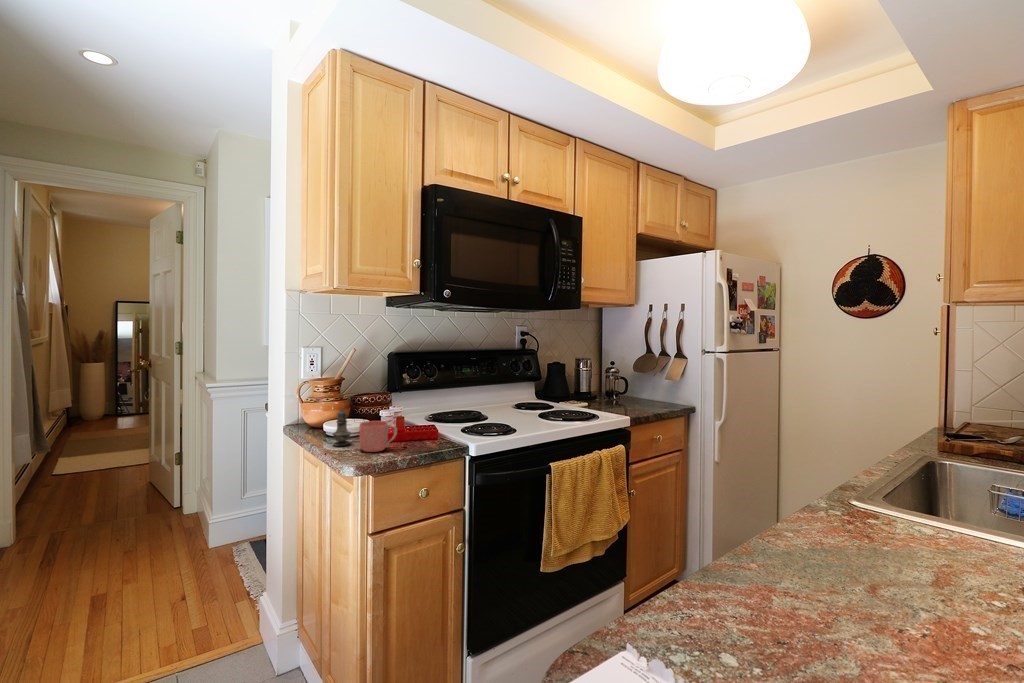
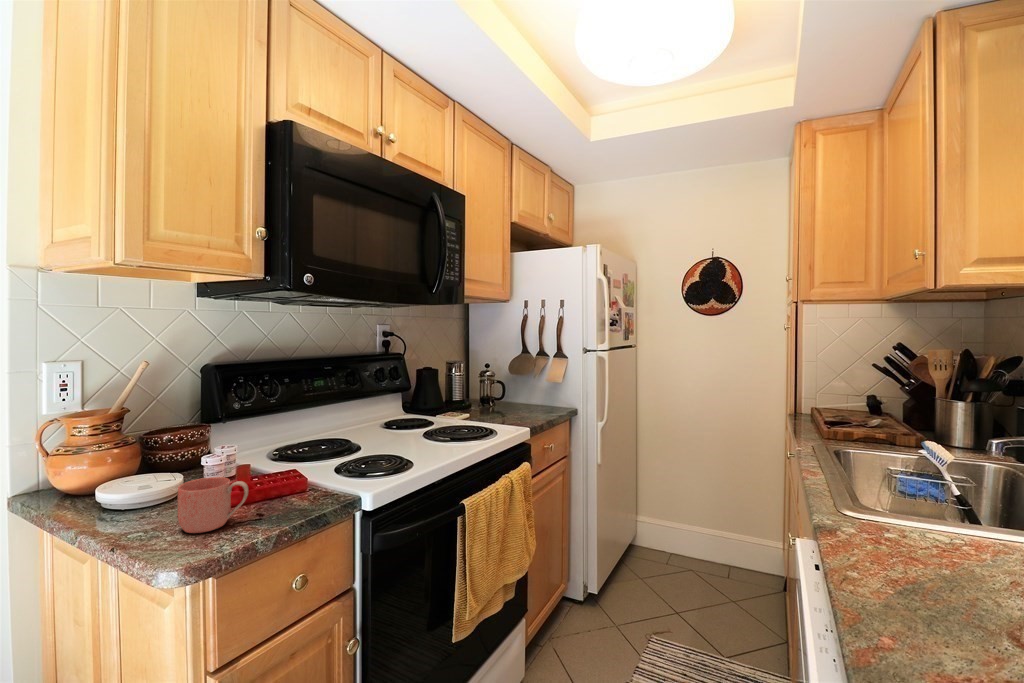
salt shaker: present [333,408,351,446] -> none [119,463,157,530]

